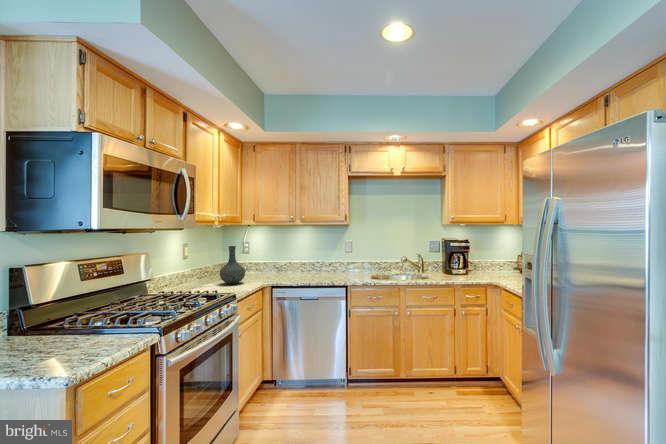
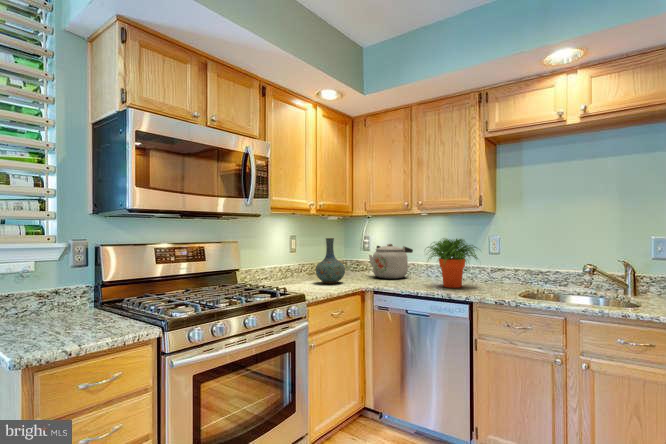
potted plant: none [307,244,346,279] -> present [427,239,478,288]
kettle: none [255,248,290,276] -> present [369,244,413,279]

